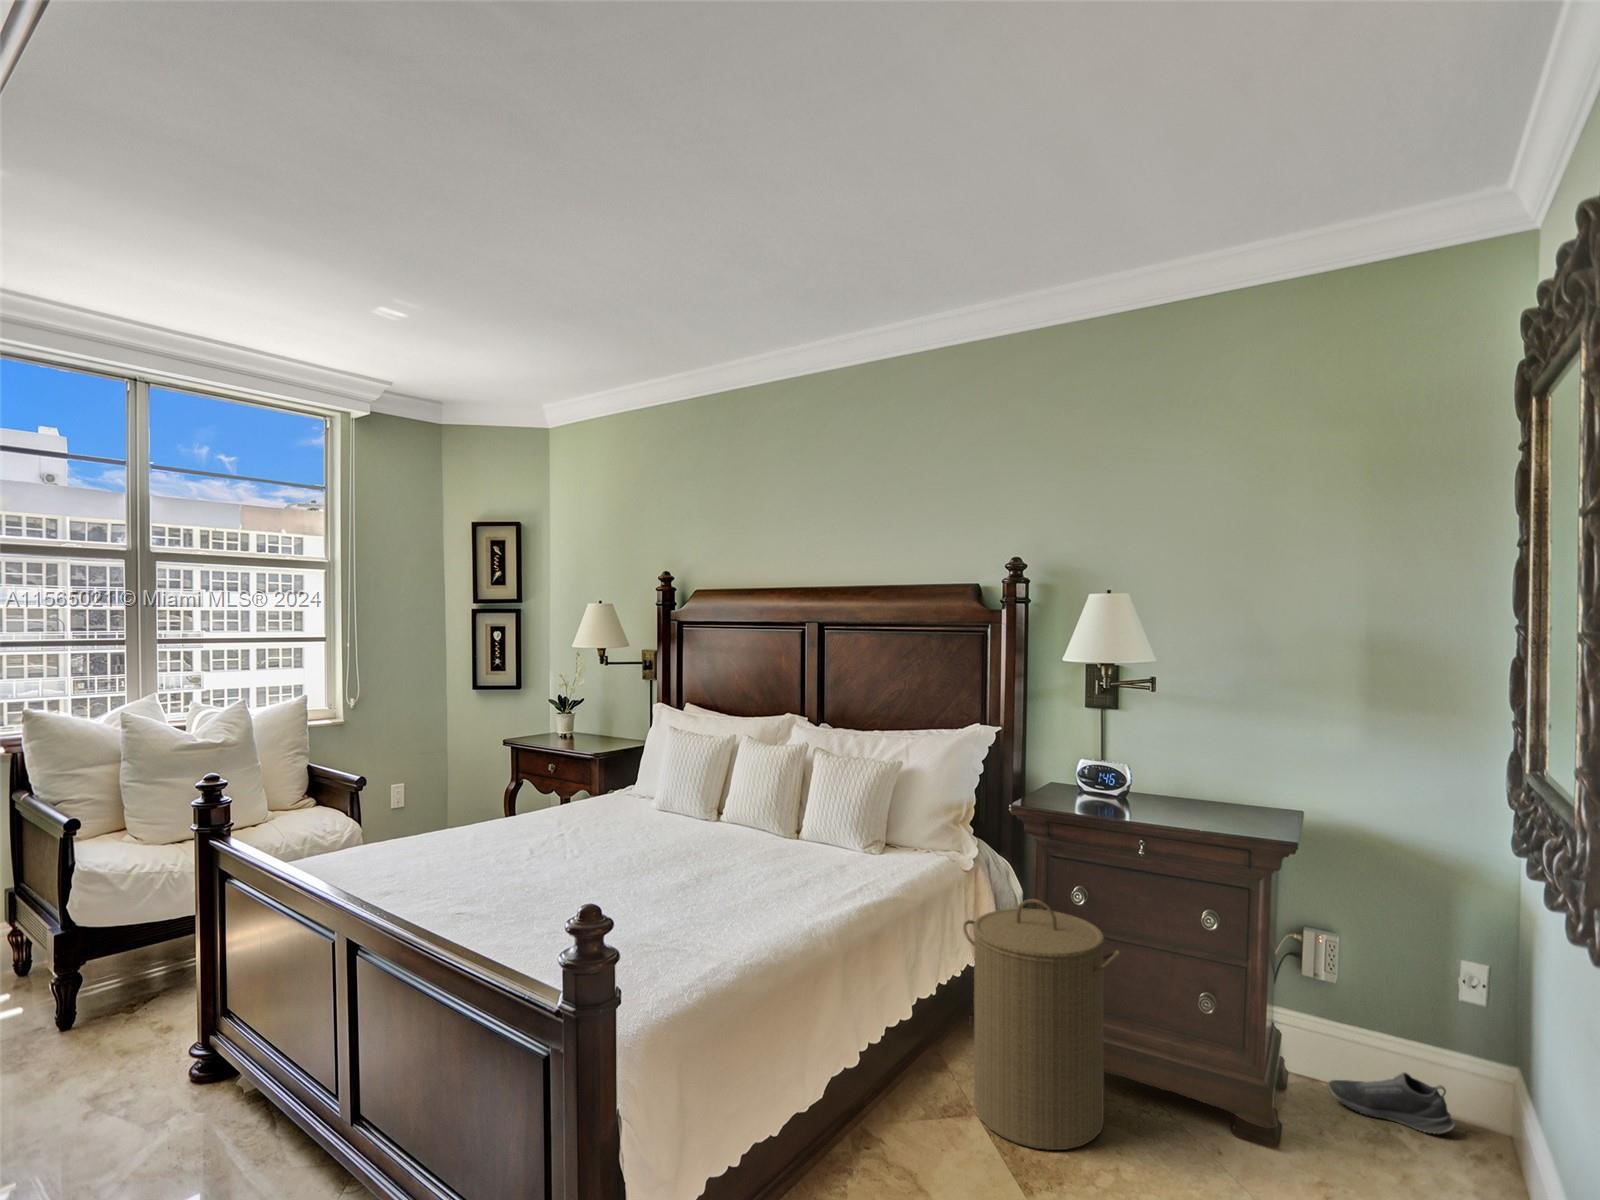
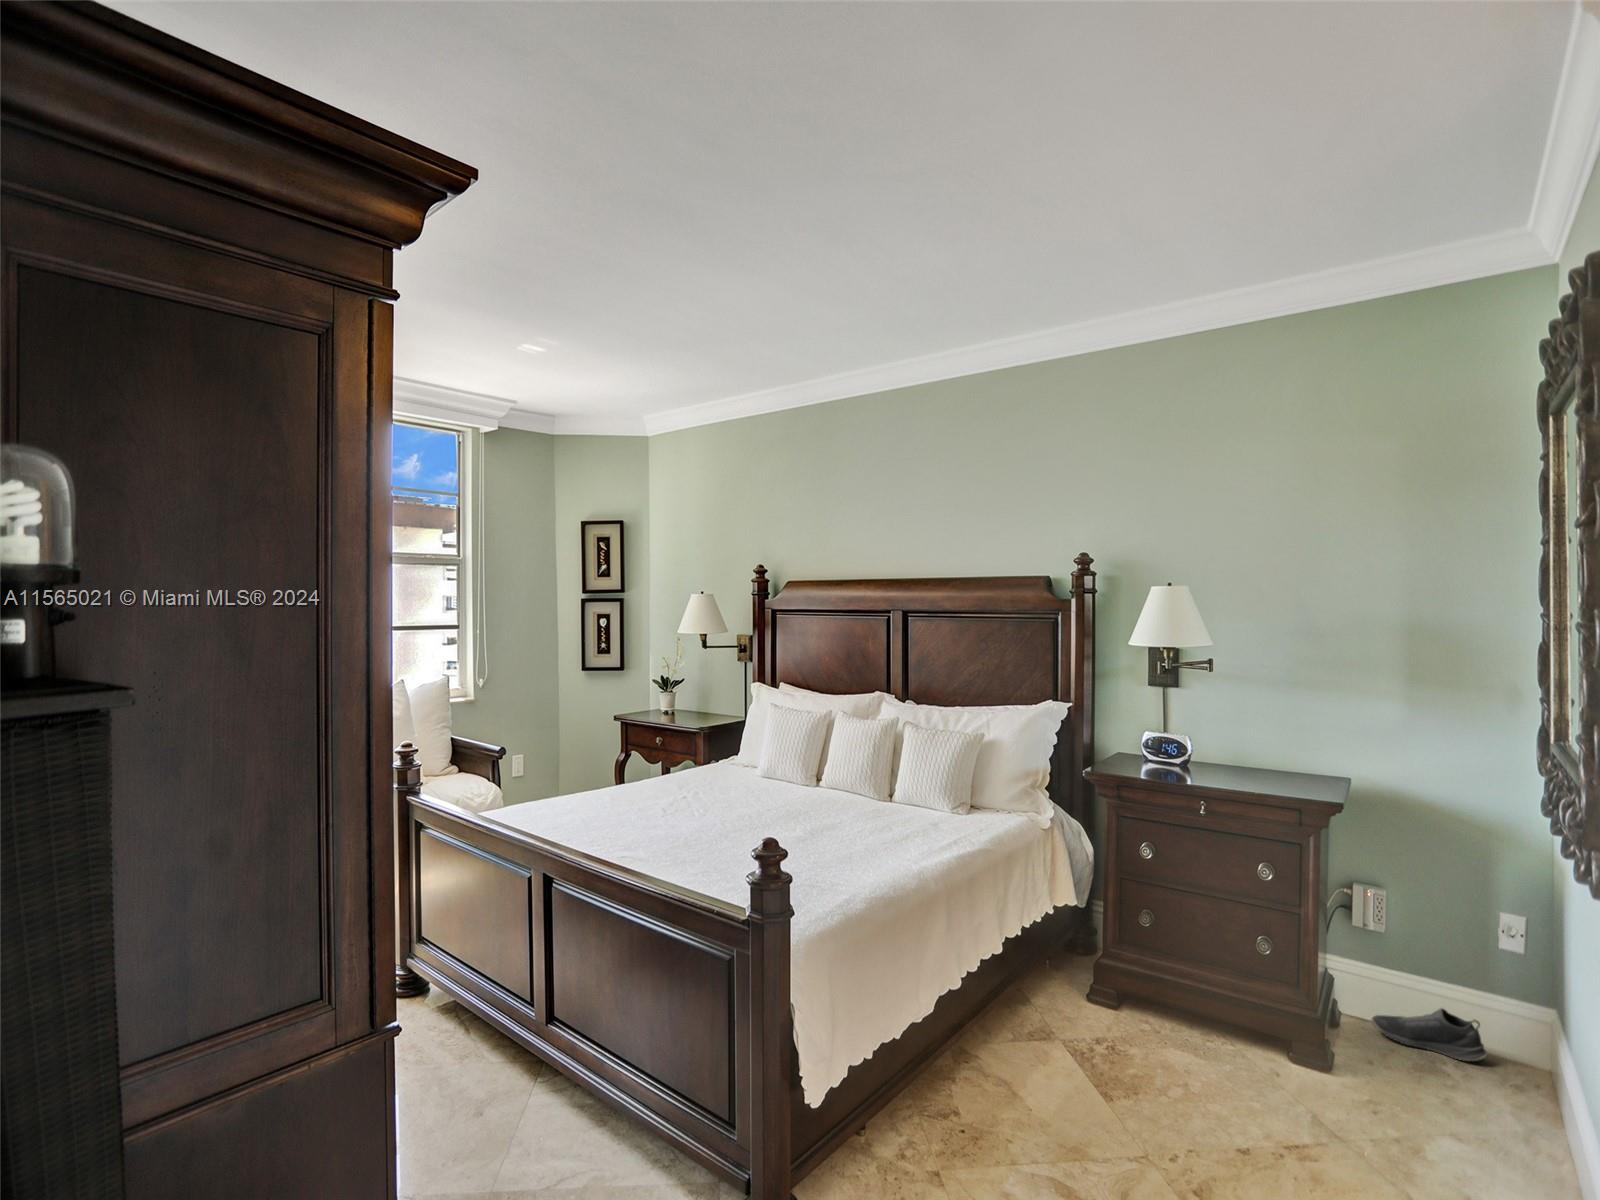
laundry hamper: present [963,899,1120,1150] -> none [1045,852,1187,1066]

